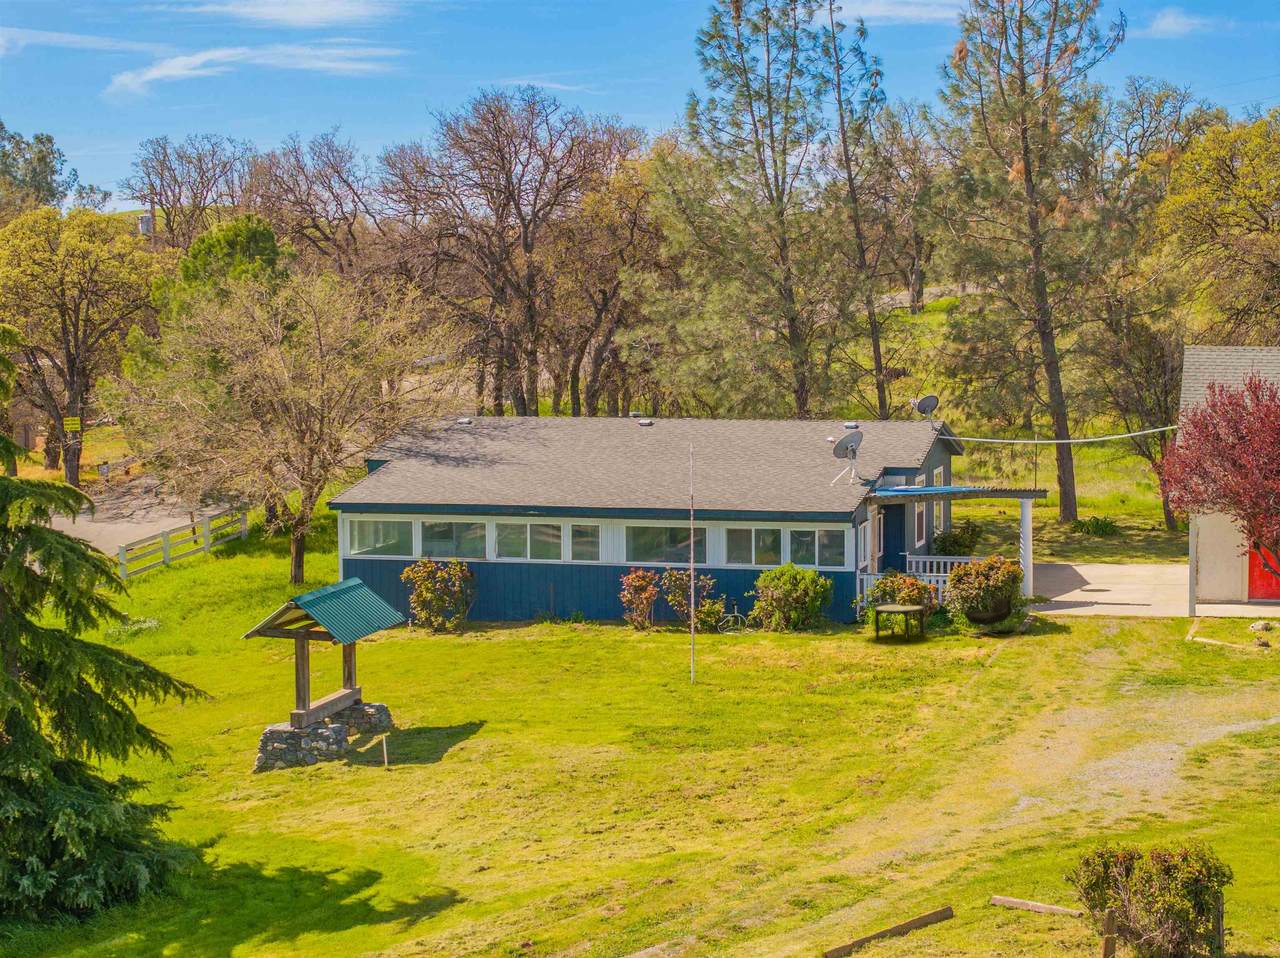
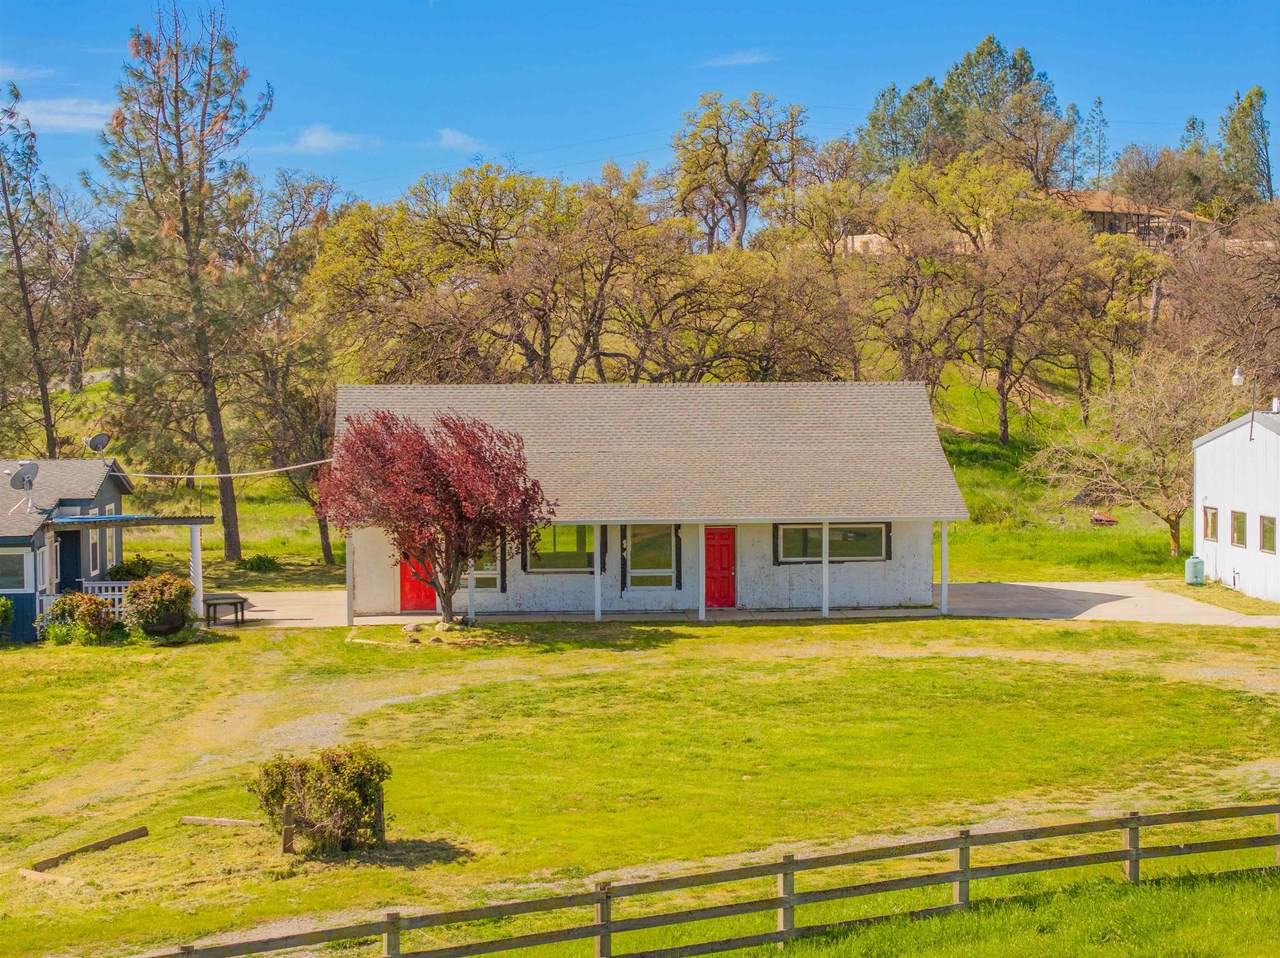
round table: present [872,602,926,641] -> present [202,597,248,629]

